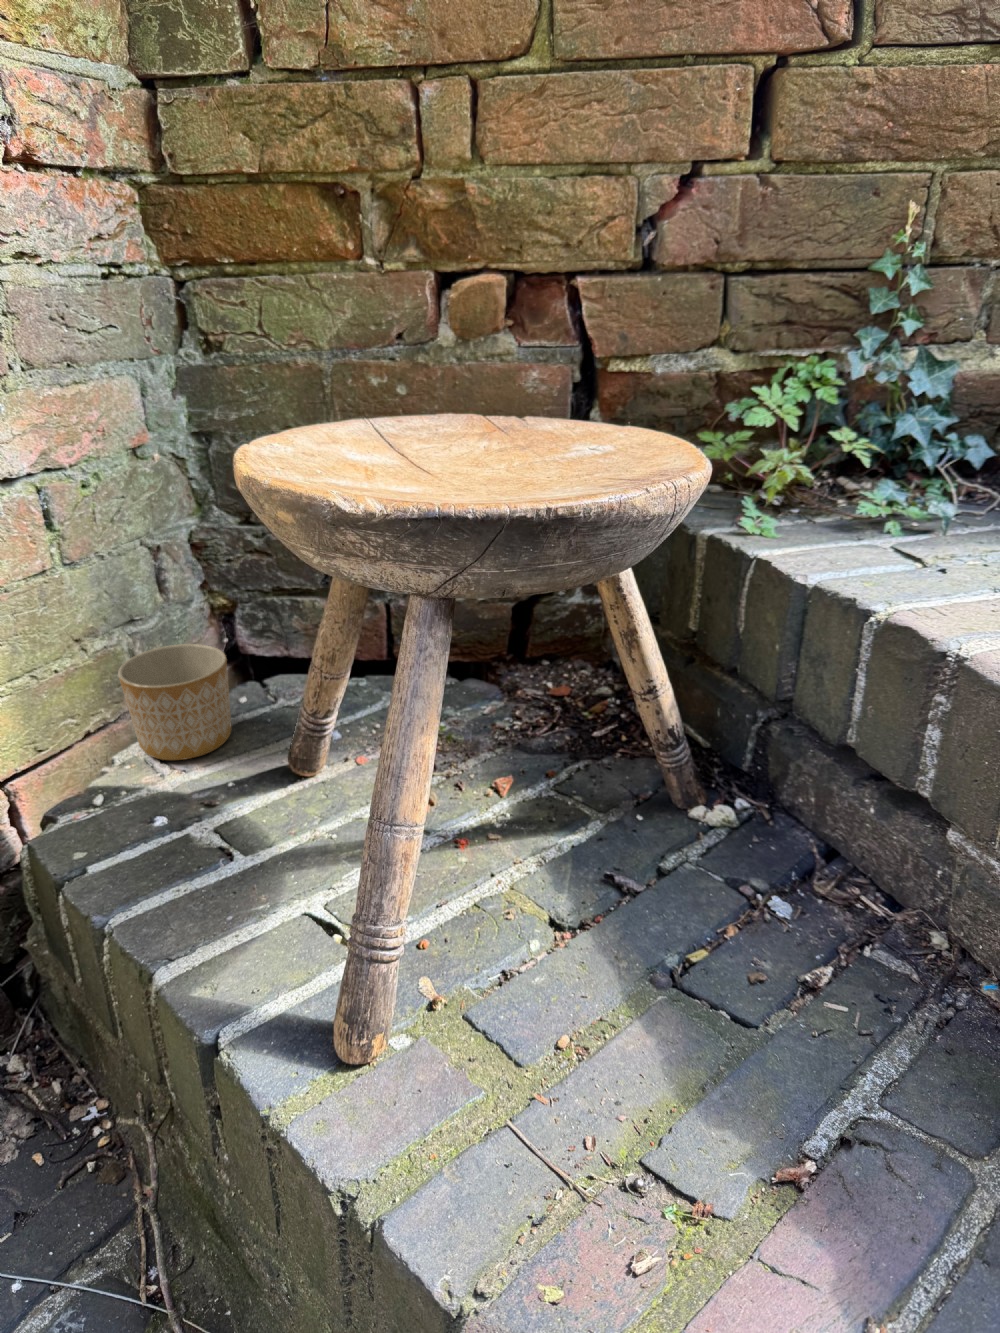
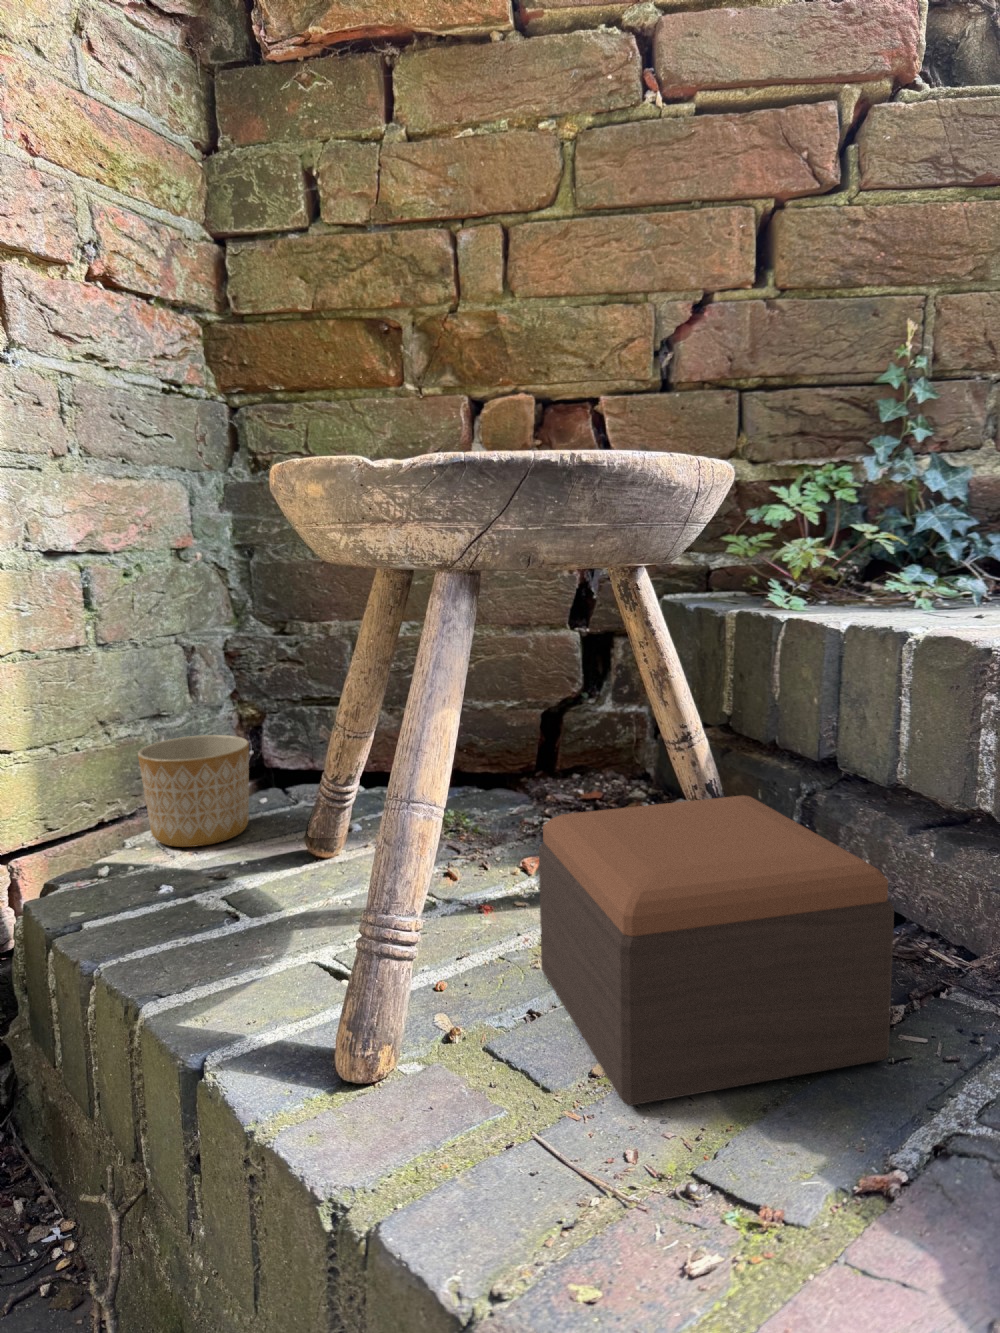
footstool: none [512,773,832,1088] -> present [539,795,894,1106]

